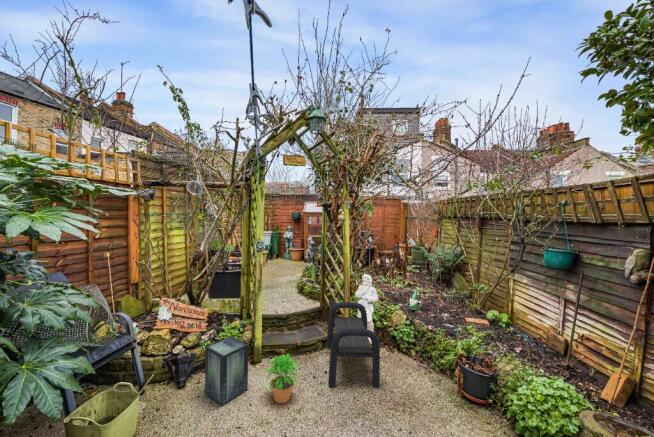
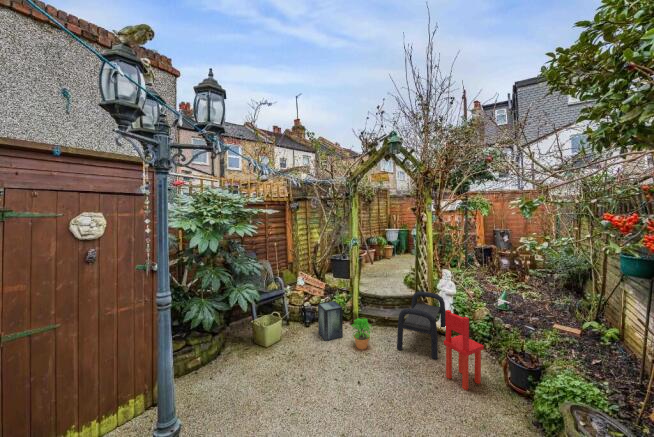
chair: none [402,324,442,422] -> present [444,310,484,390]

